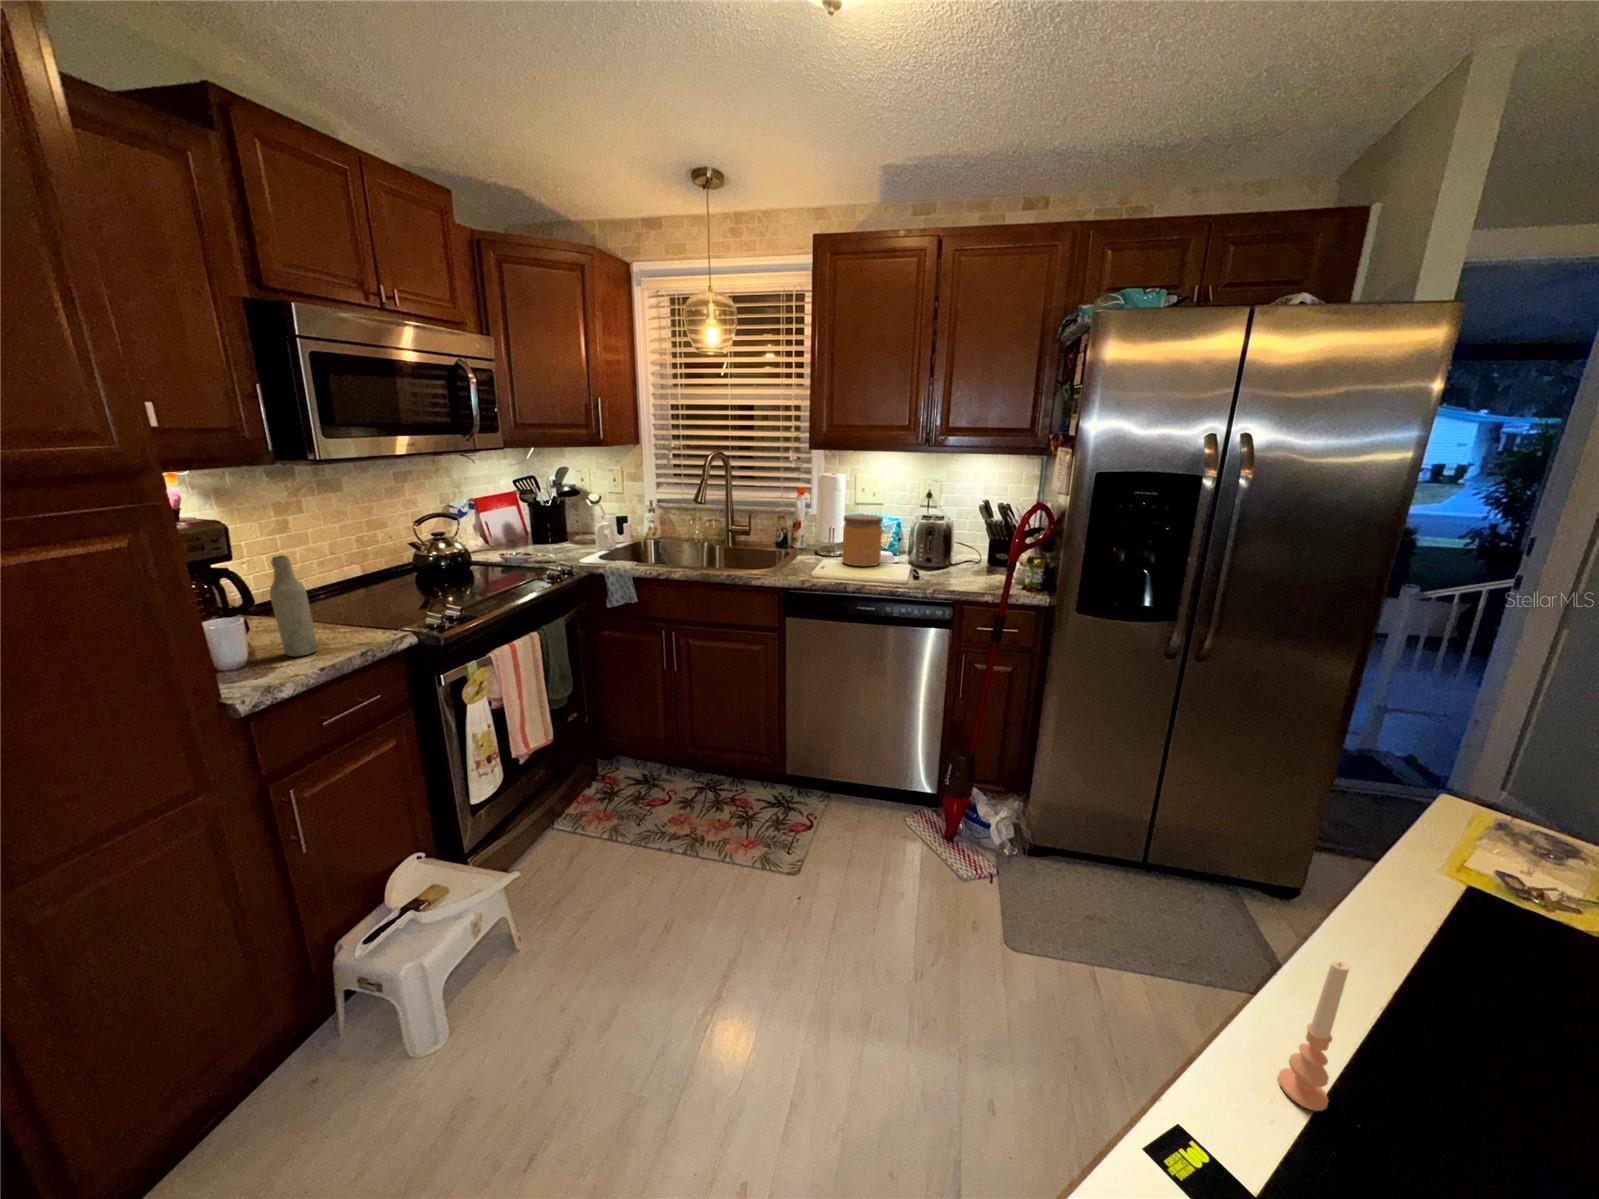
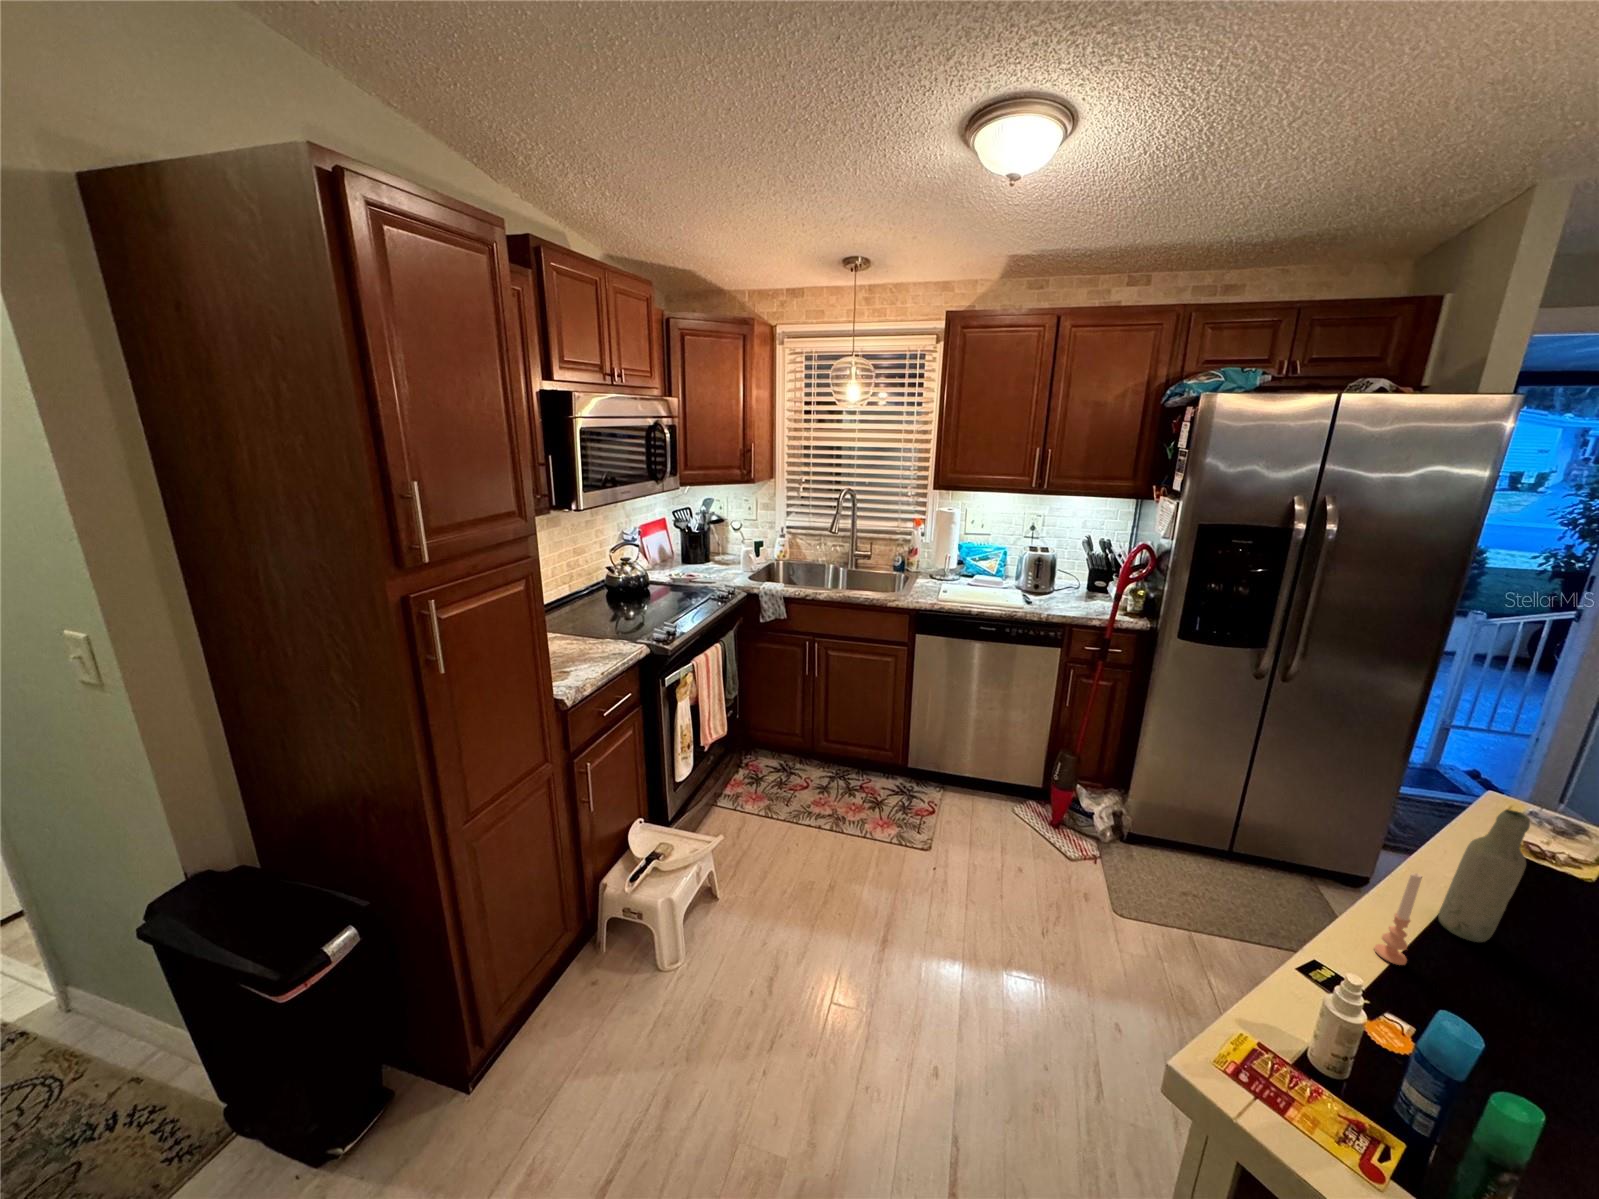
jar: present [842,514,883,566] -> none [959,546,997,592]
bottle: present [269,555,318,657] -> present [1438,810,1530,942]

